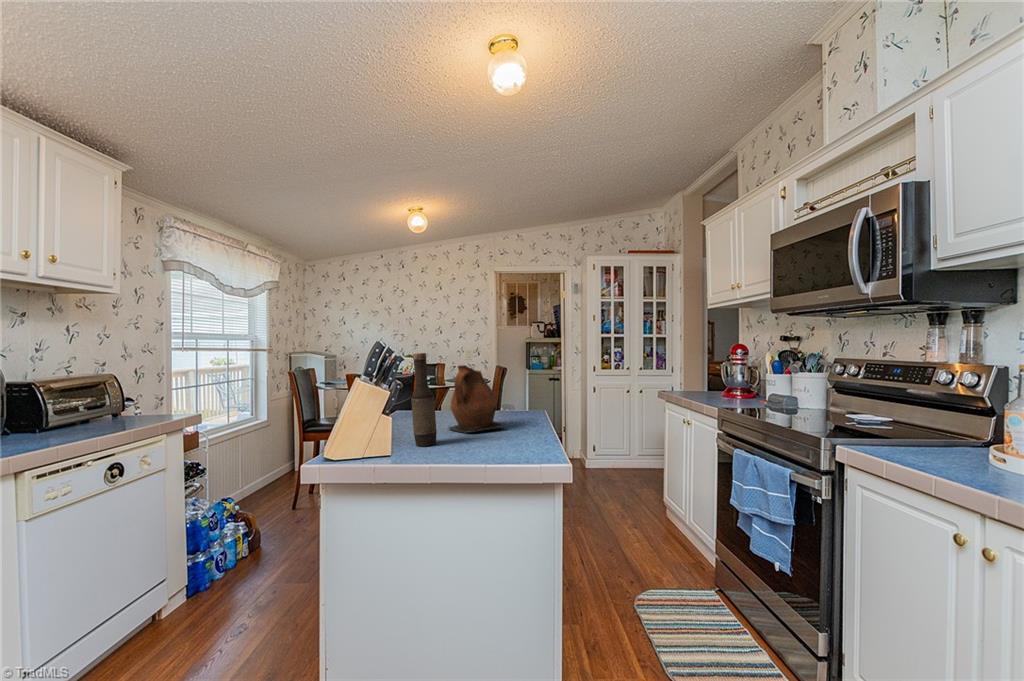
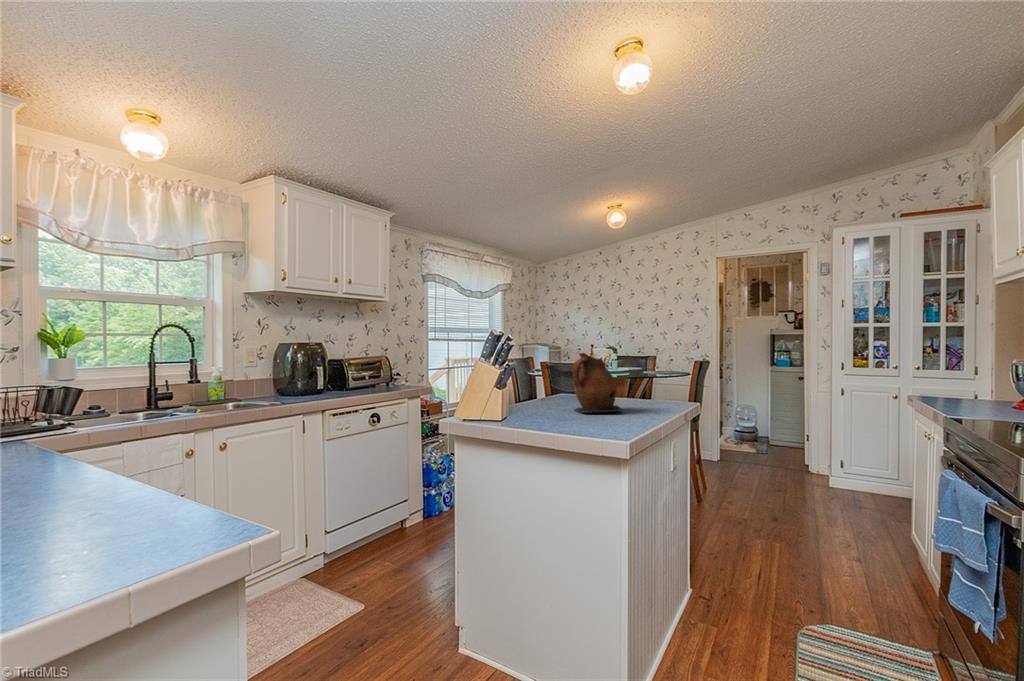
bottle: present [411,353,437,447] -> none [526,341,546,419]

